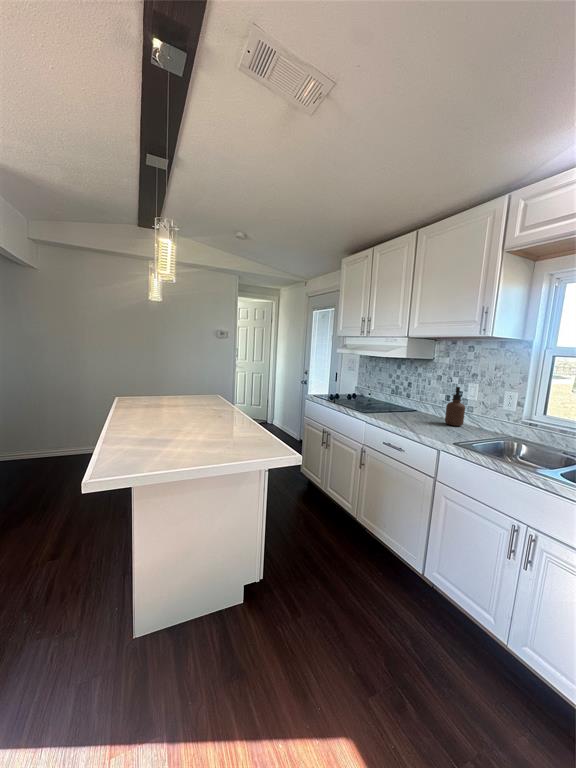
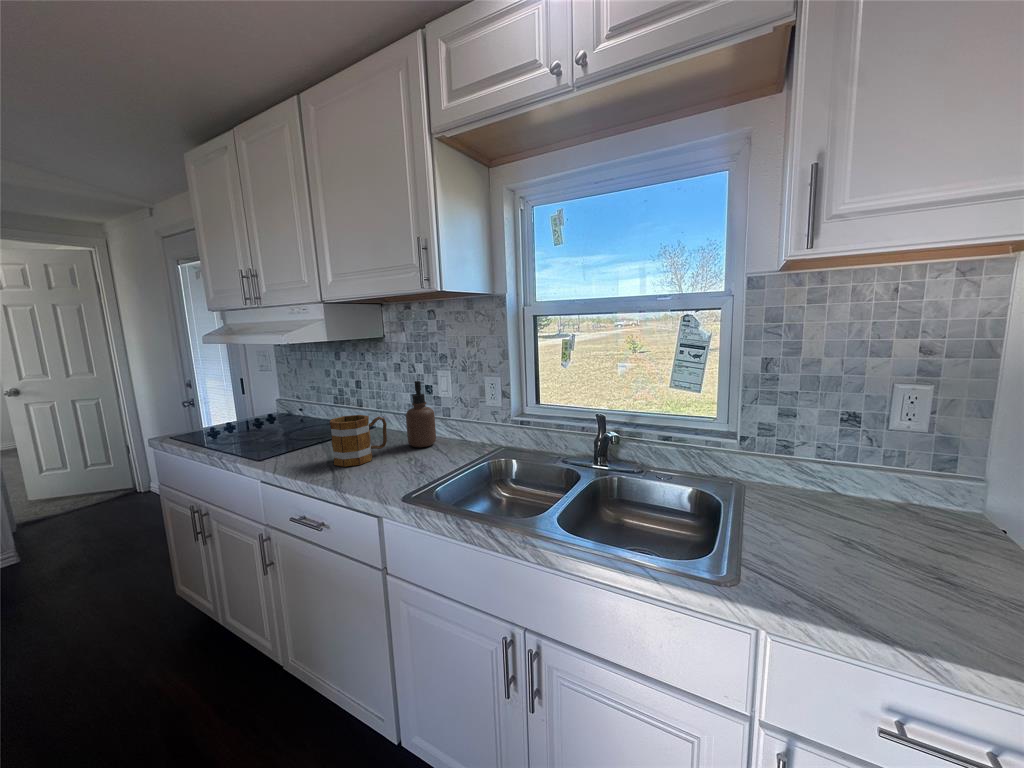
mug: none [405,399,436,426] -> present [329,415,387,467]

